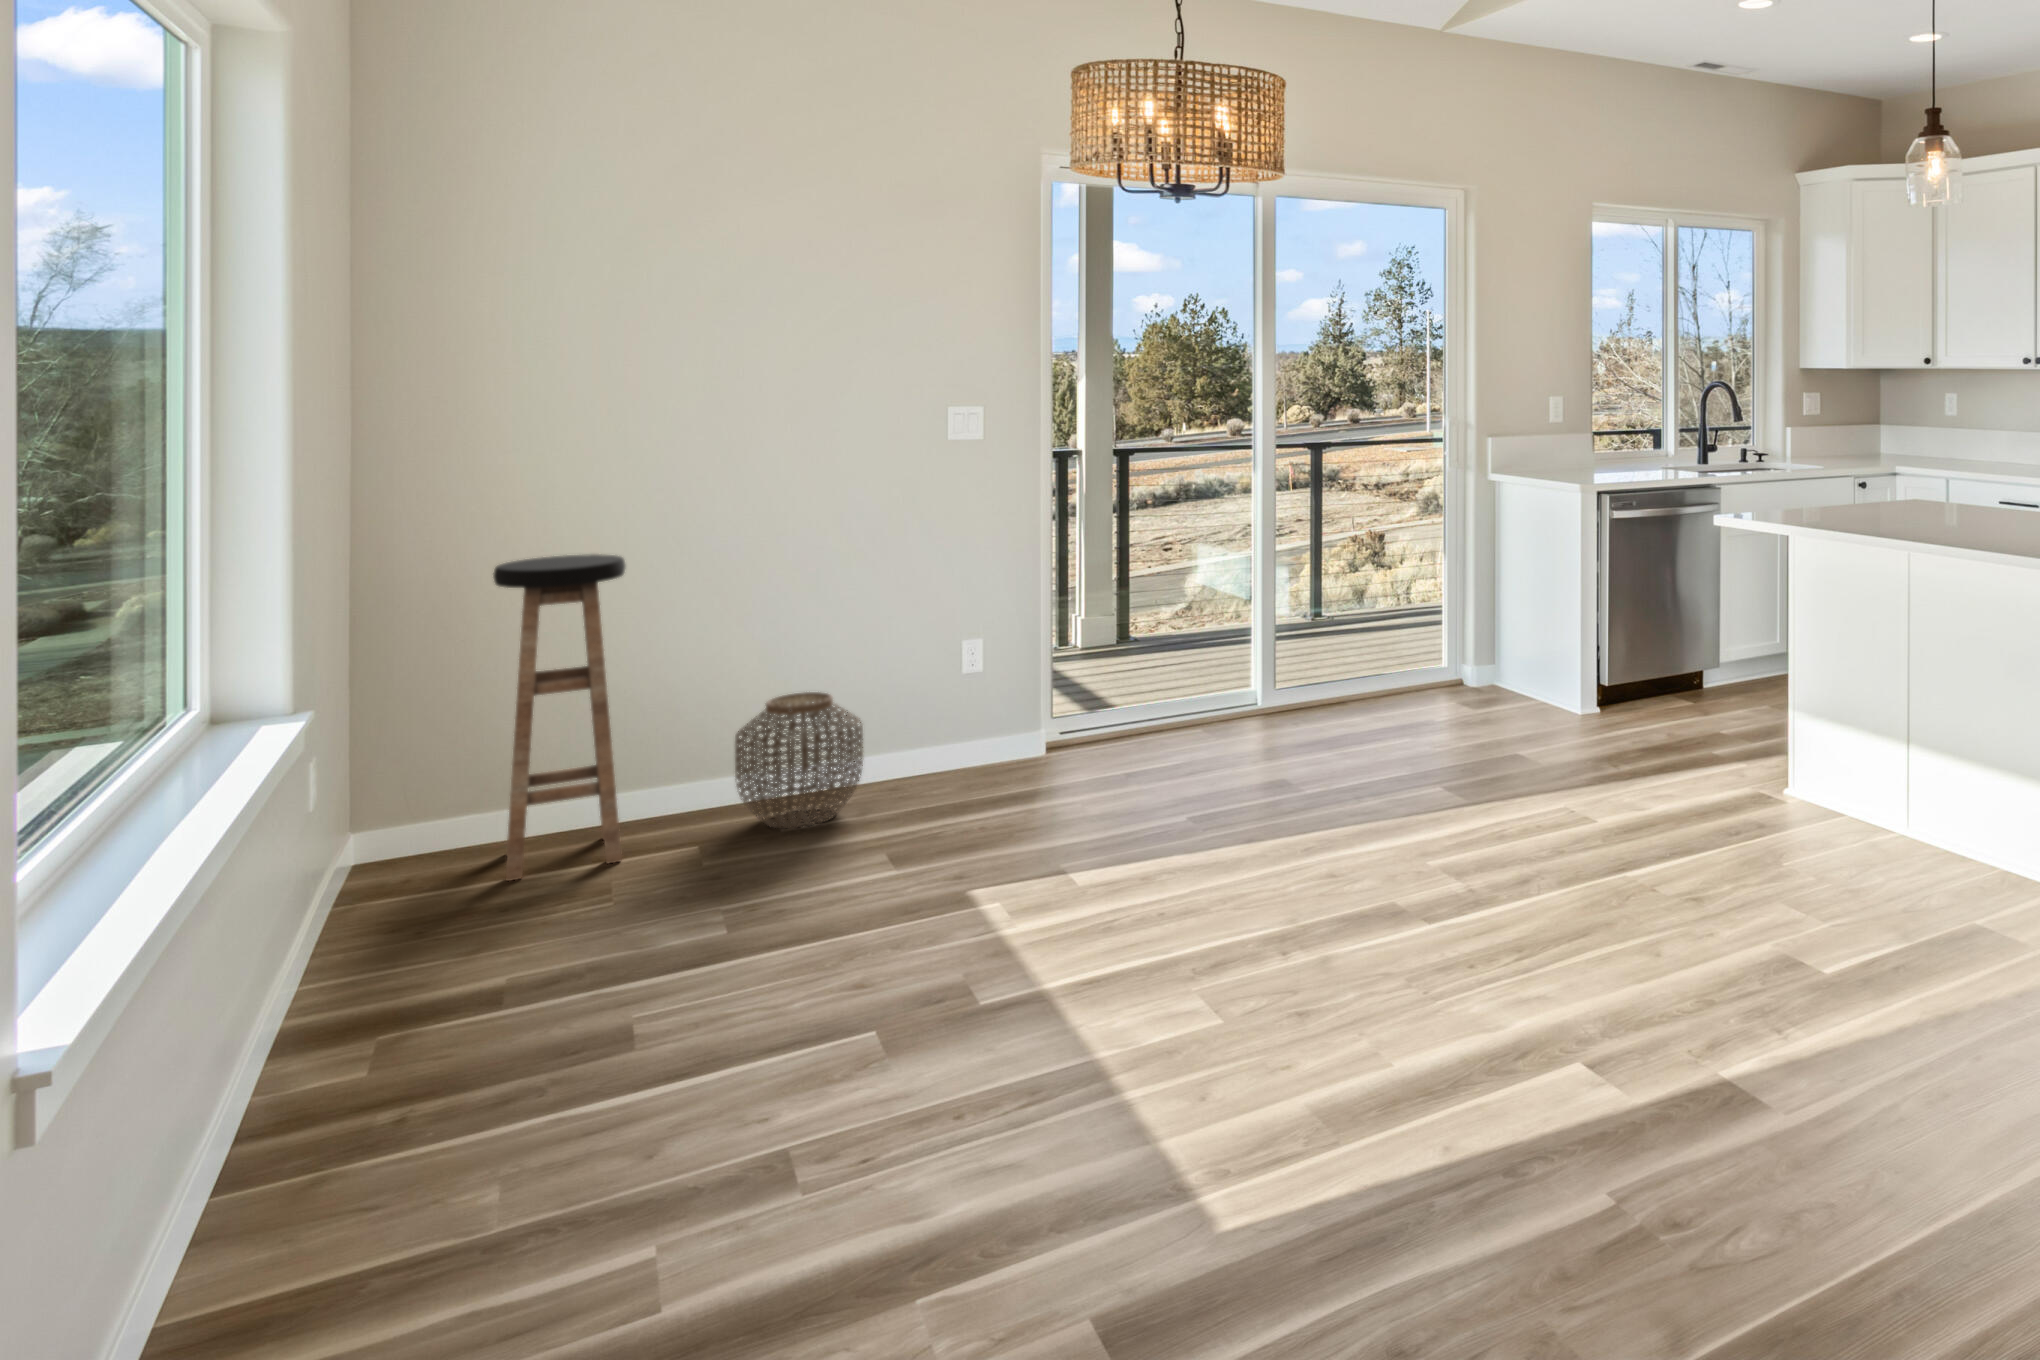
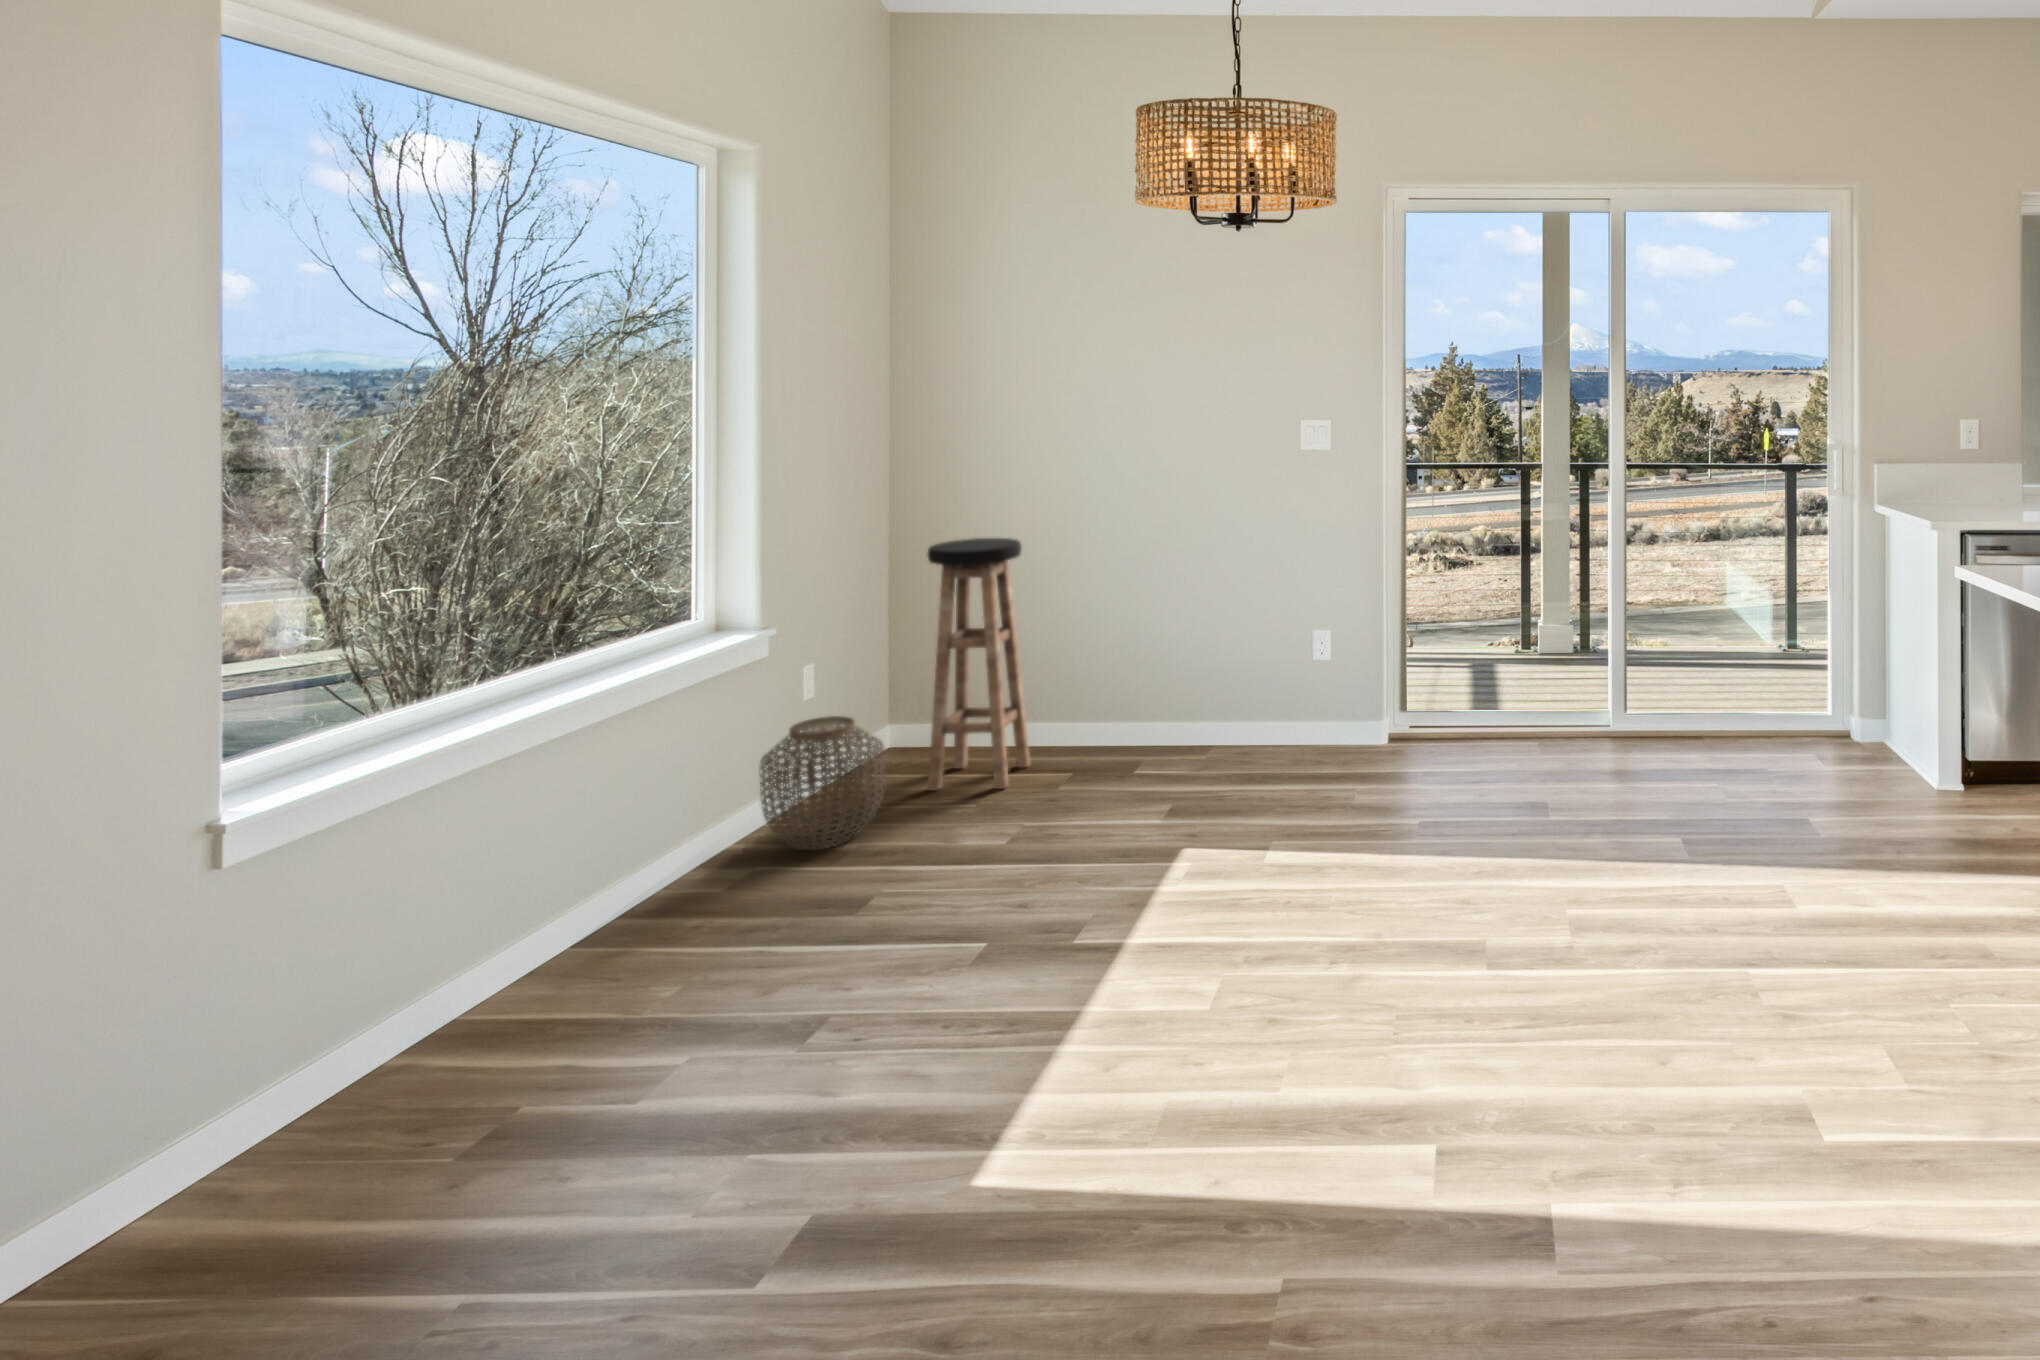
woven basket: present [735,692,863,828] -> present [760,716,886,850]

